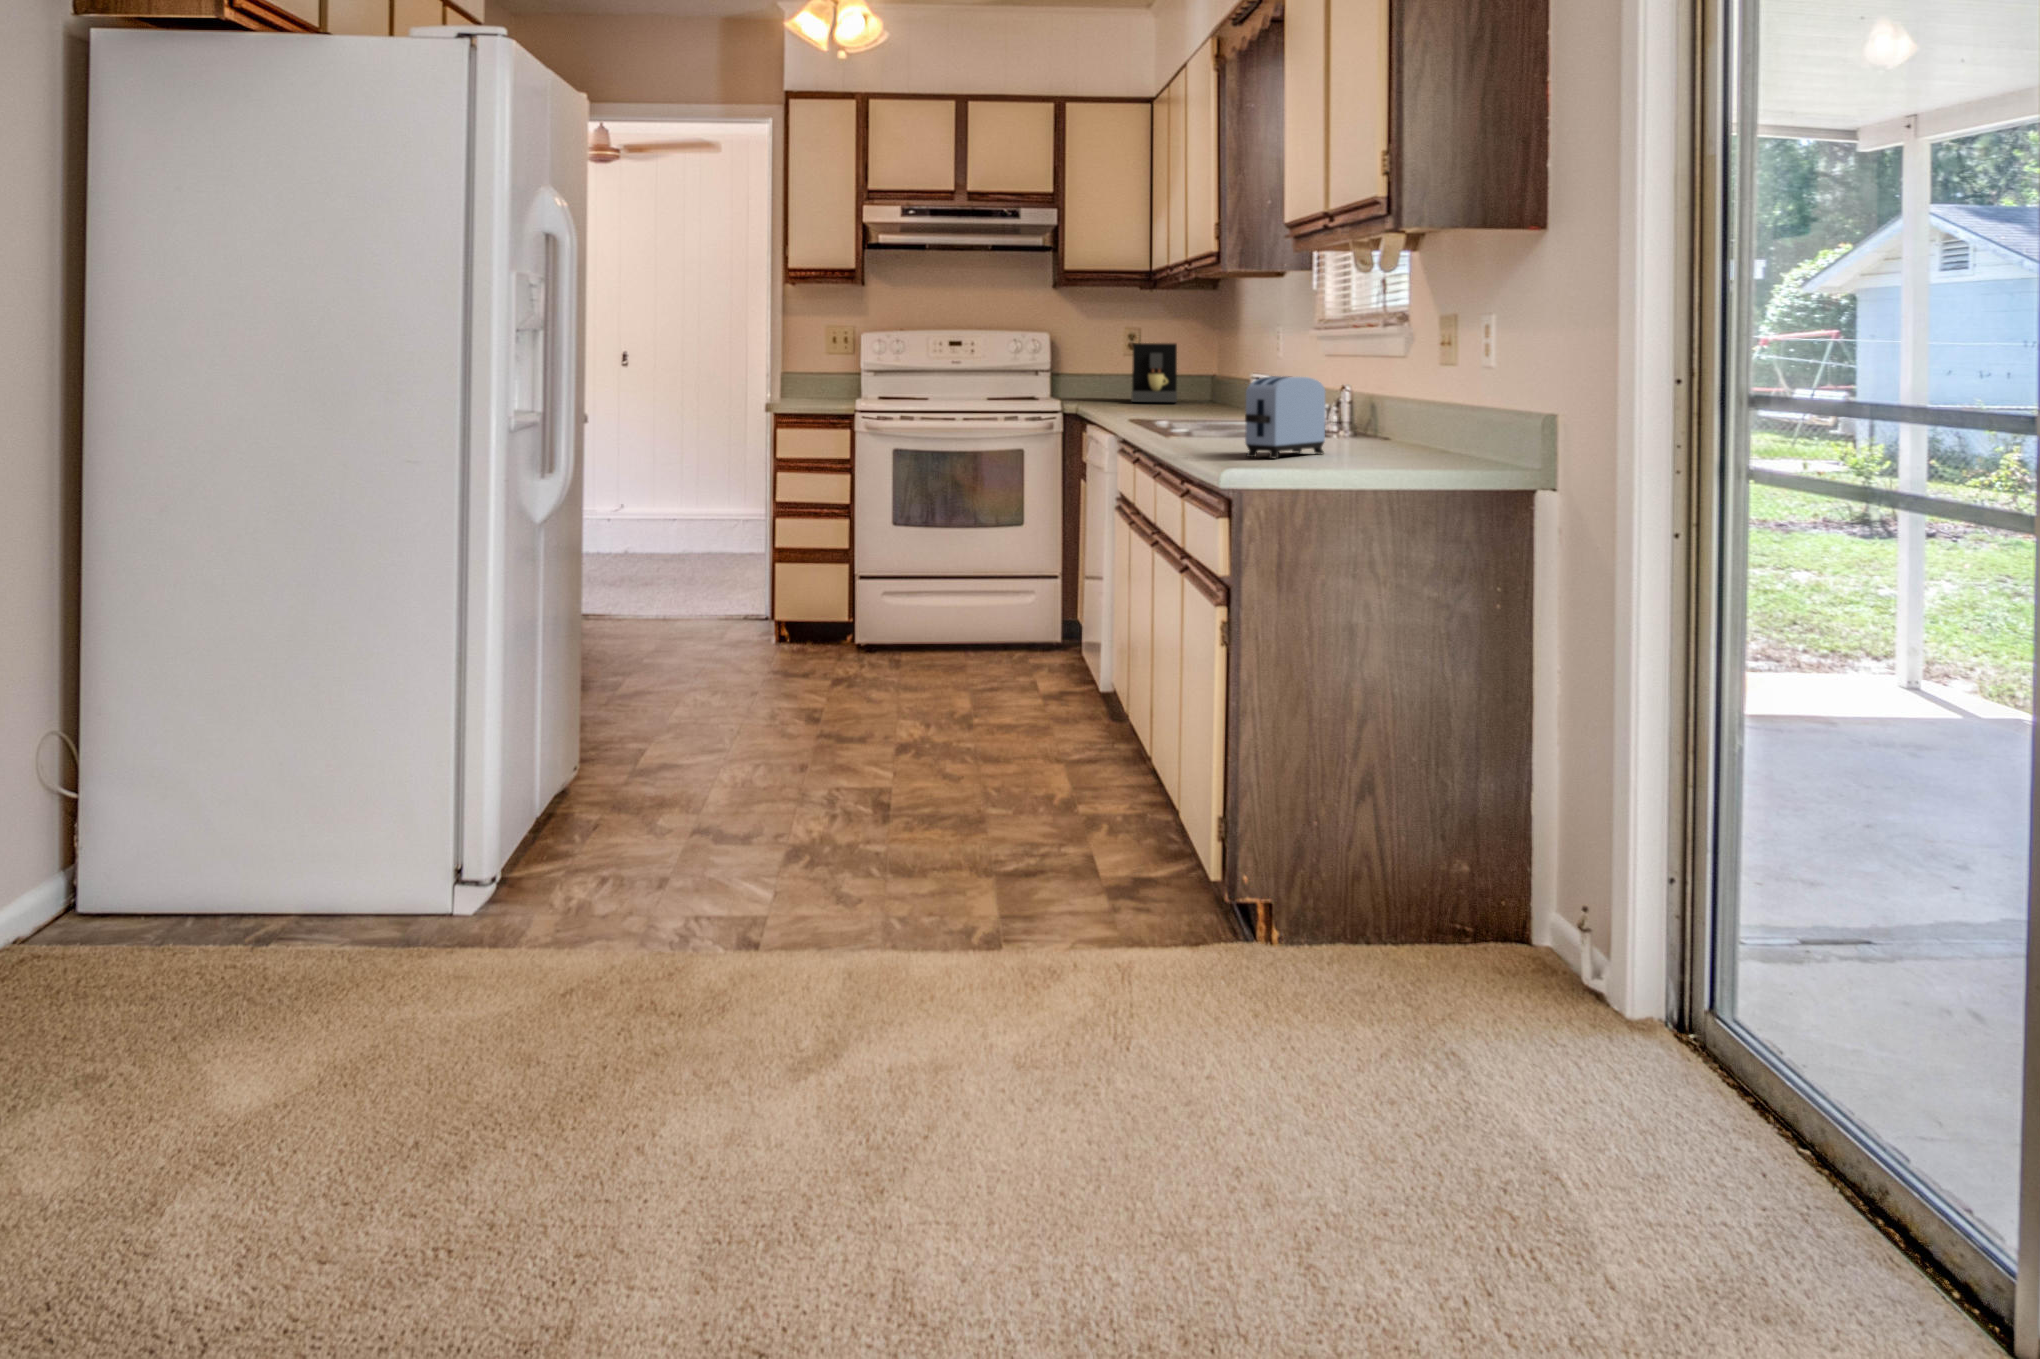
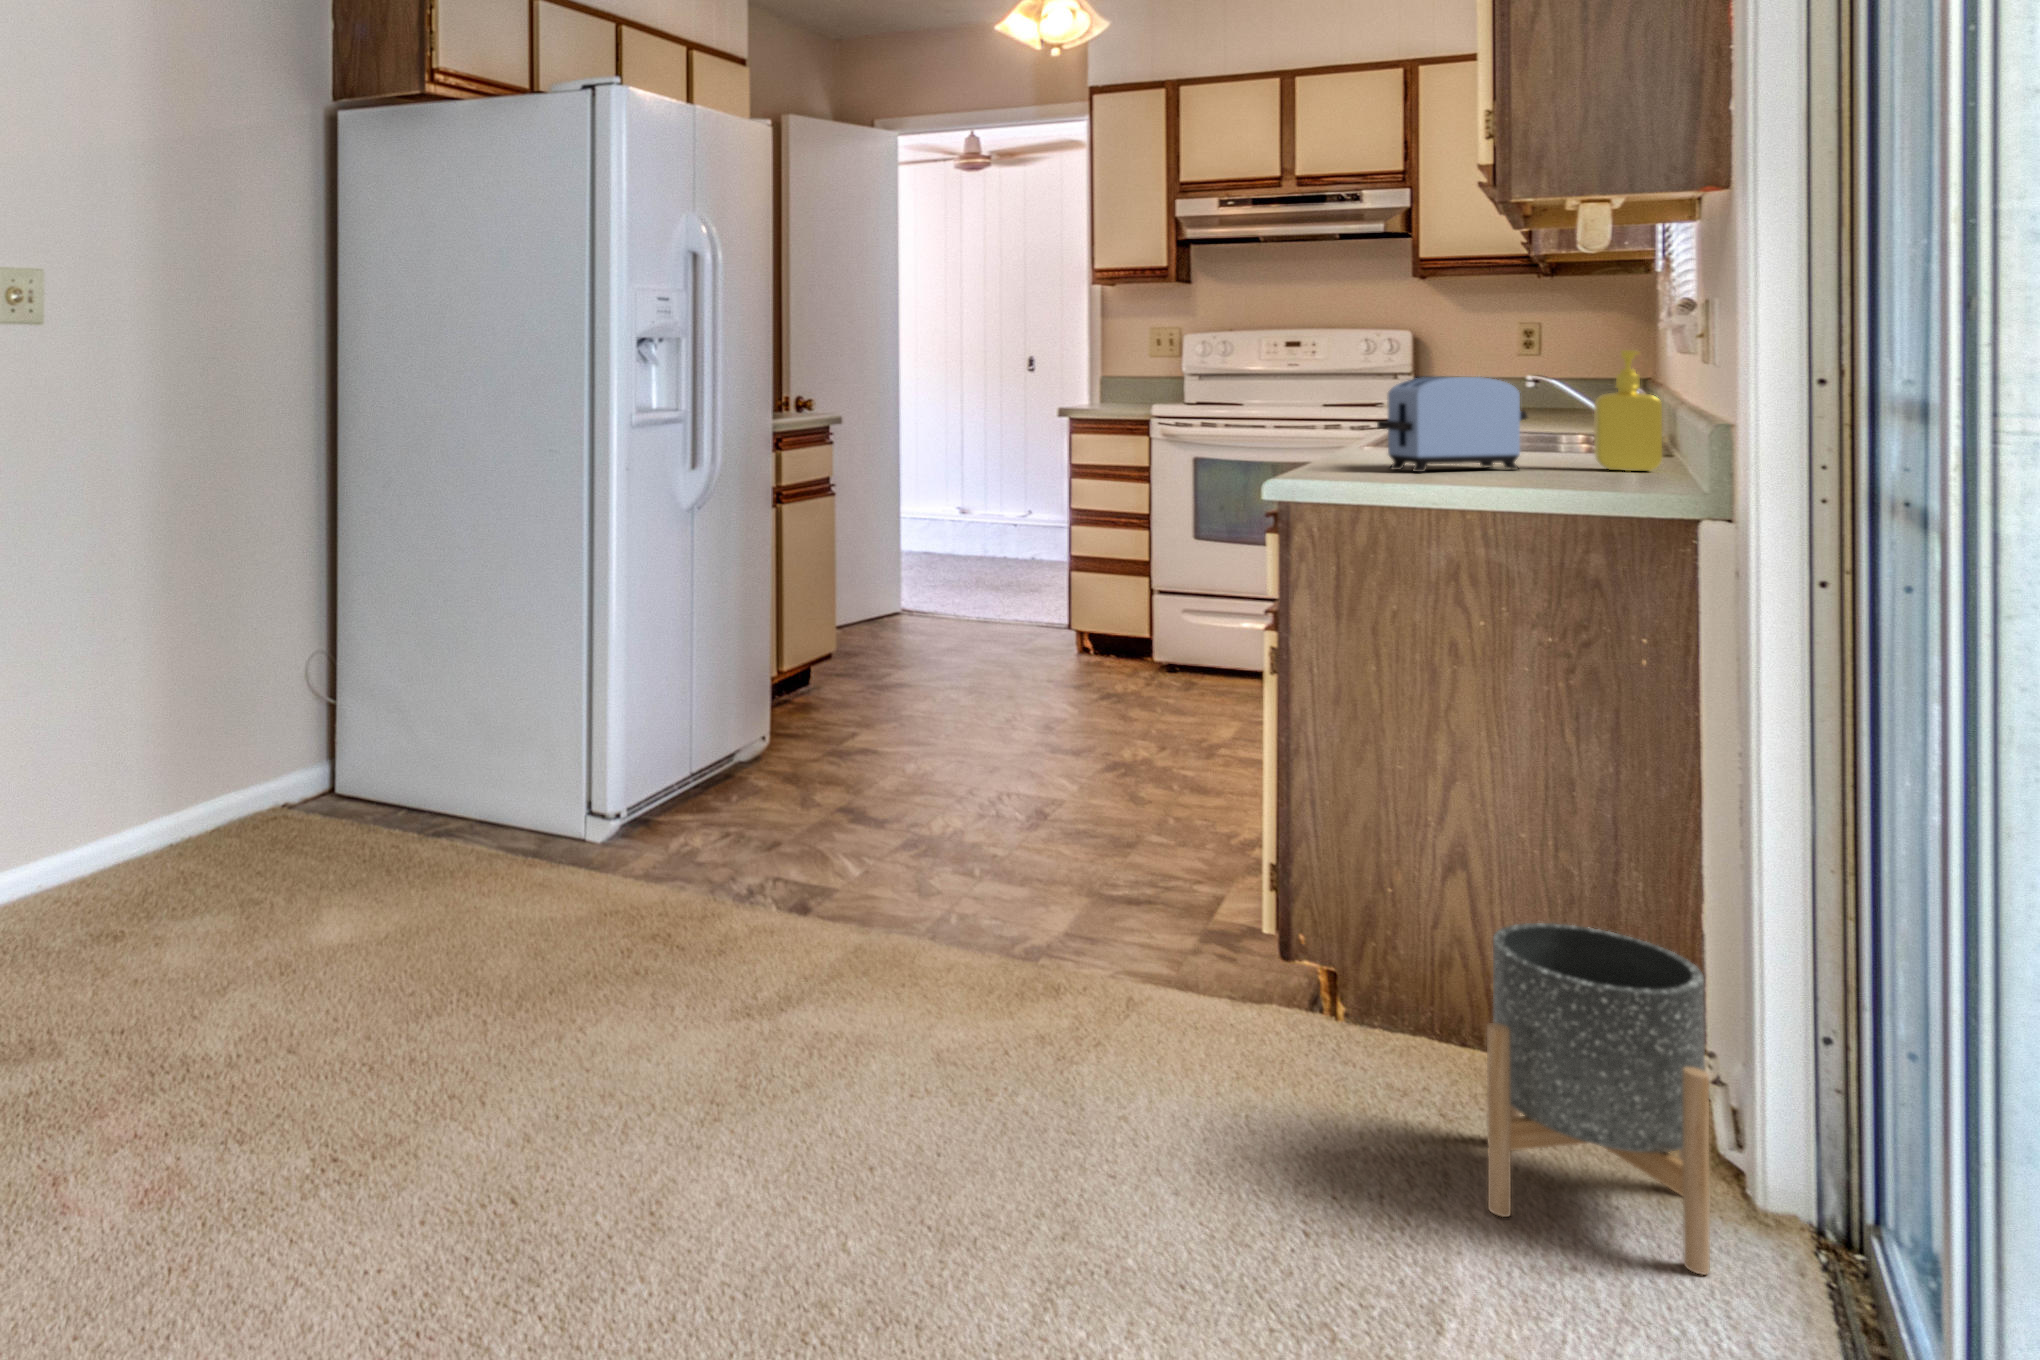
coffee maker: present [1131,343,1177,403] -> none [1522,339,1607,411]
soap dispenser: none [1361,355,1410,452] -> present [1594,350,1662,471]
planter: none [1451,823,1639,1077] -> present [1487,923,1710,1275]

